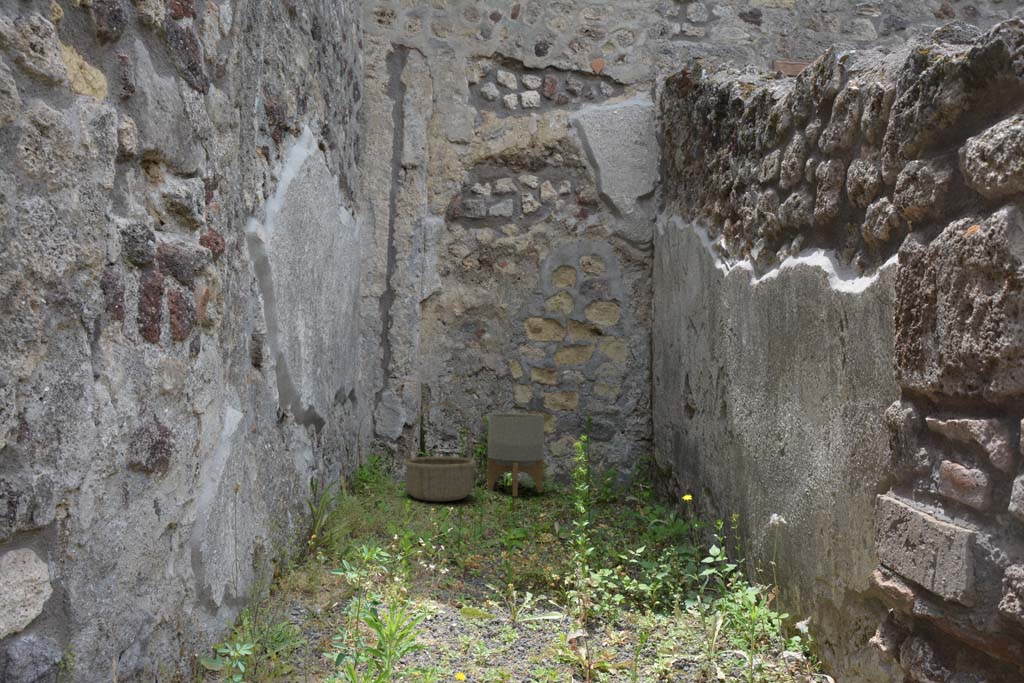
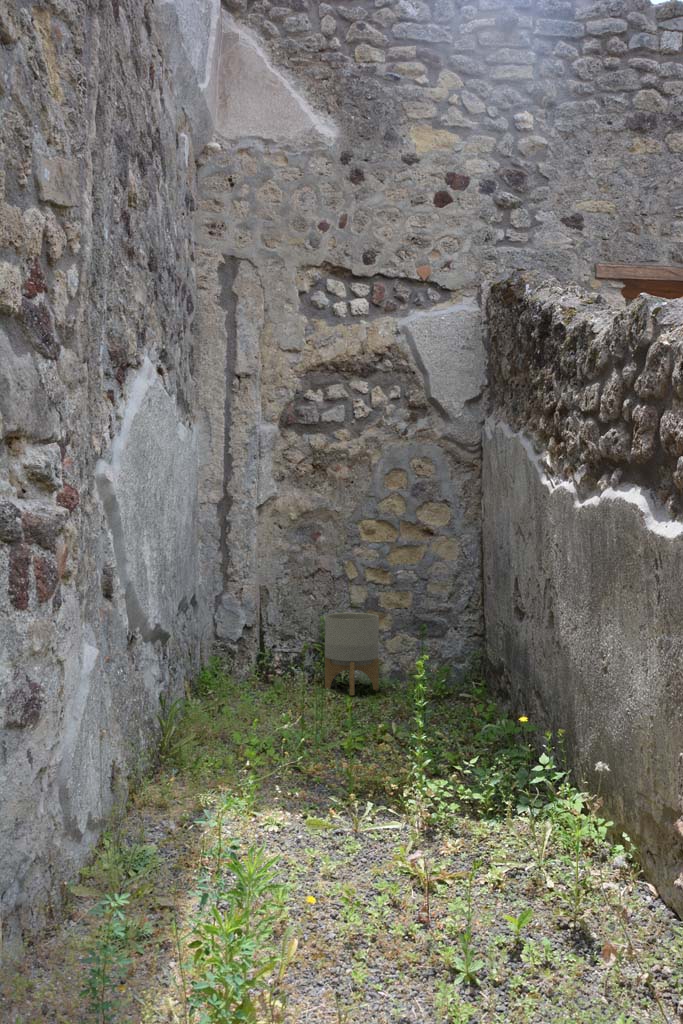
basket: present [404,402,476,501] -> none [245,607,314,704]

